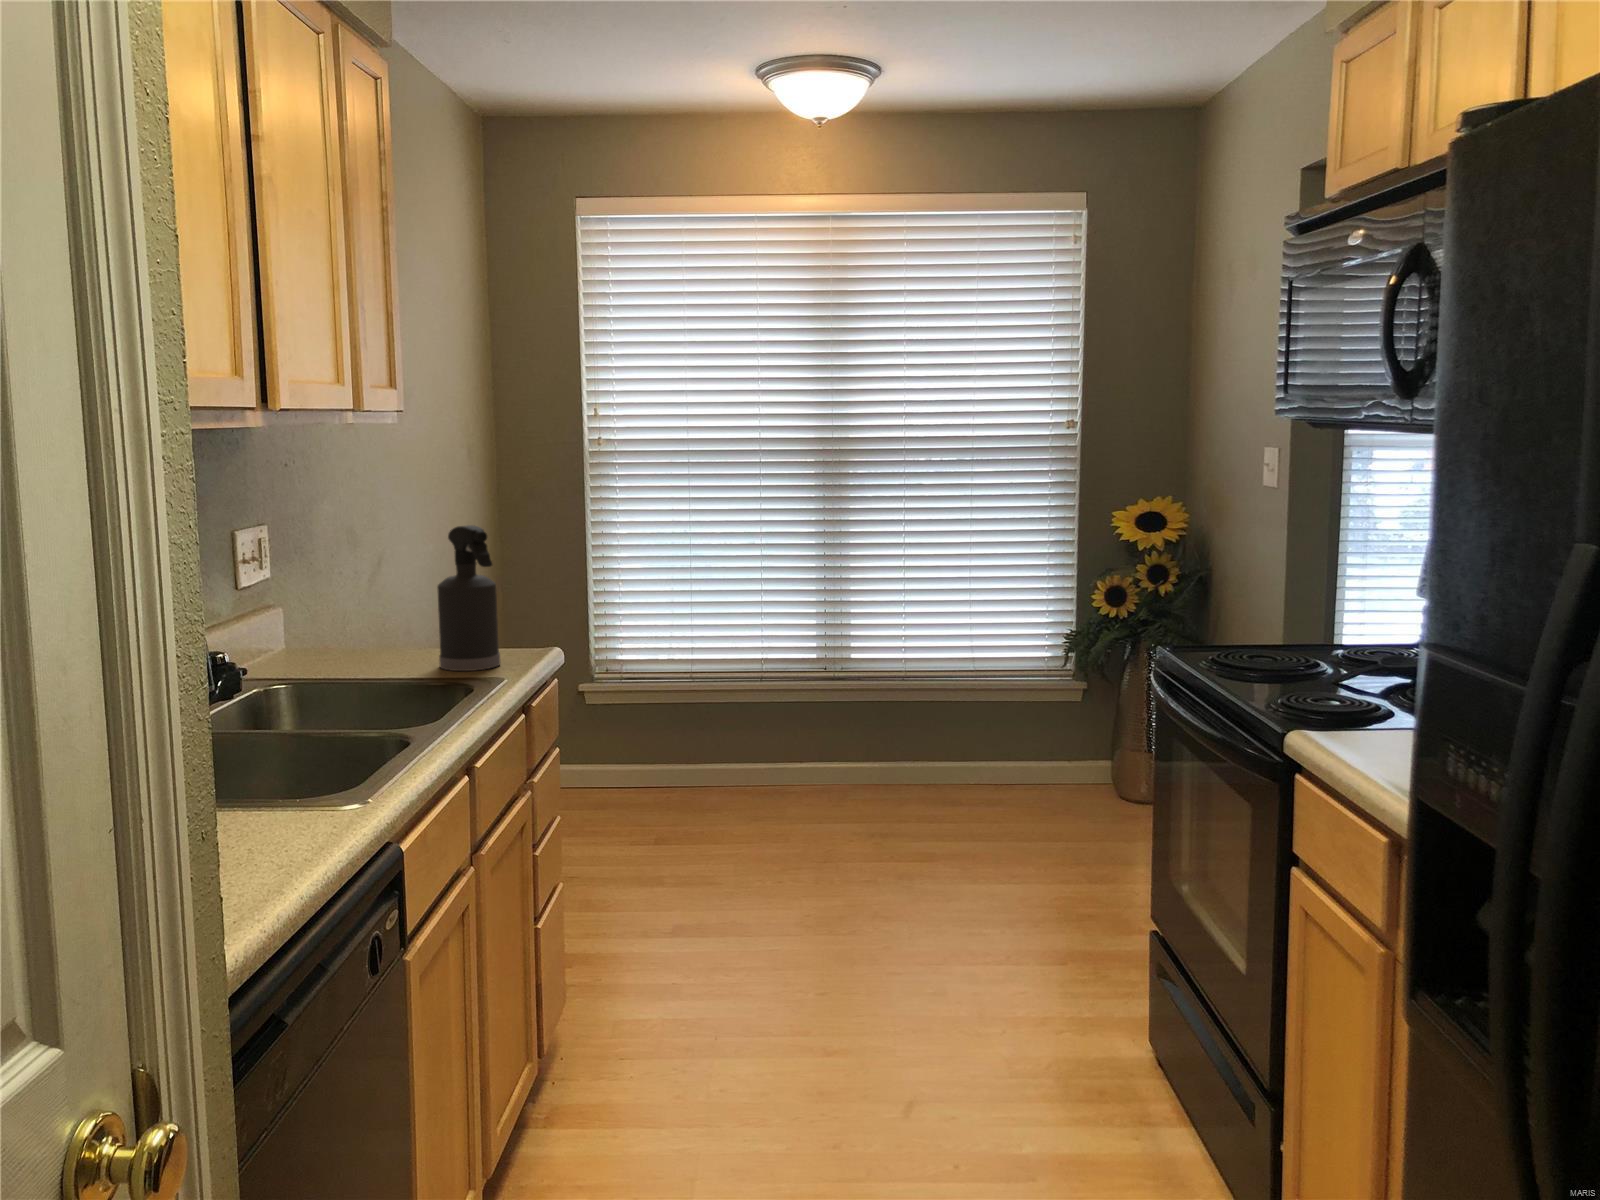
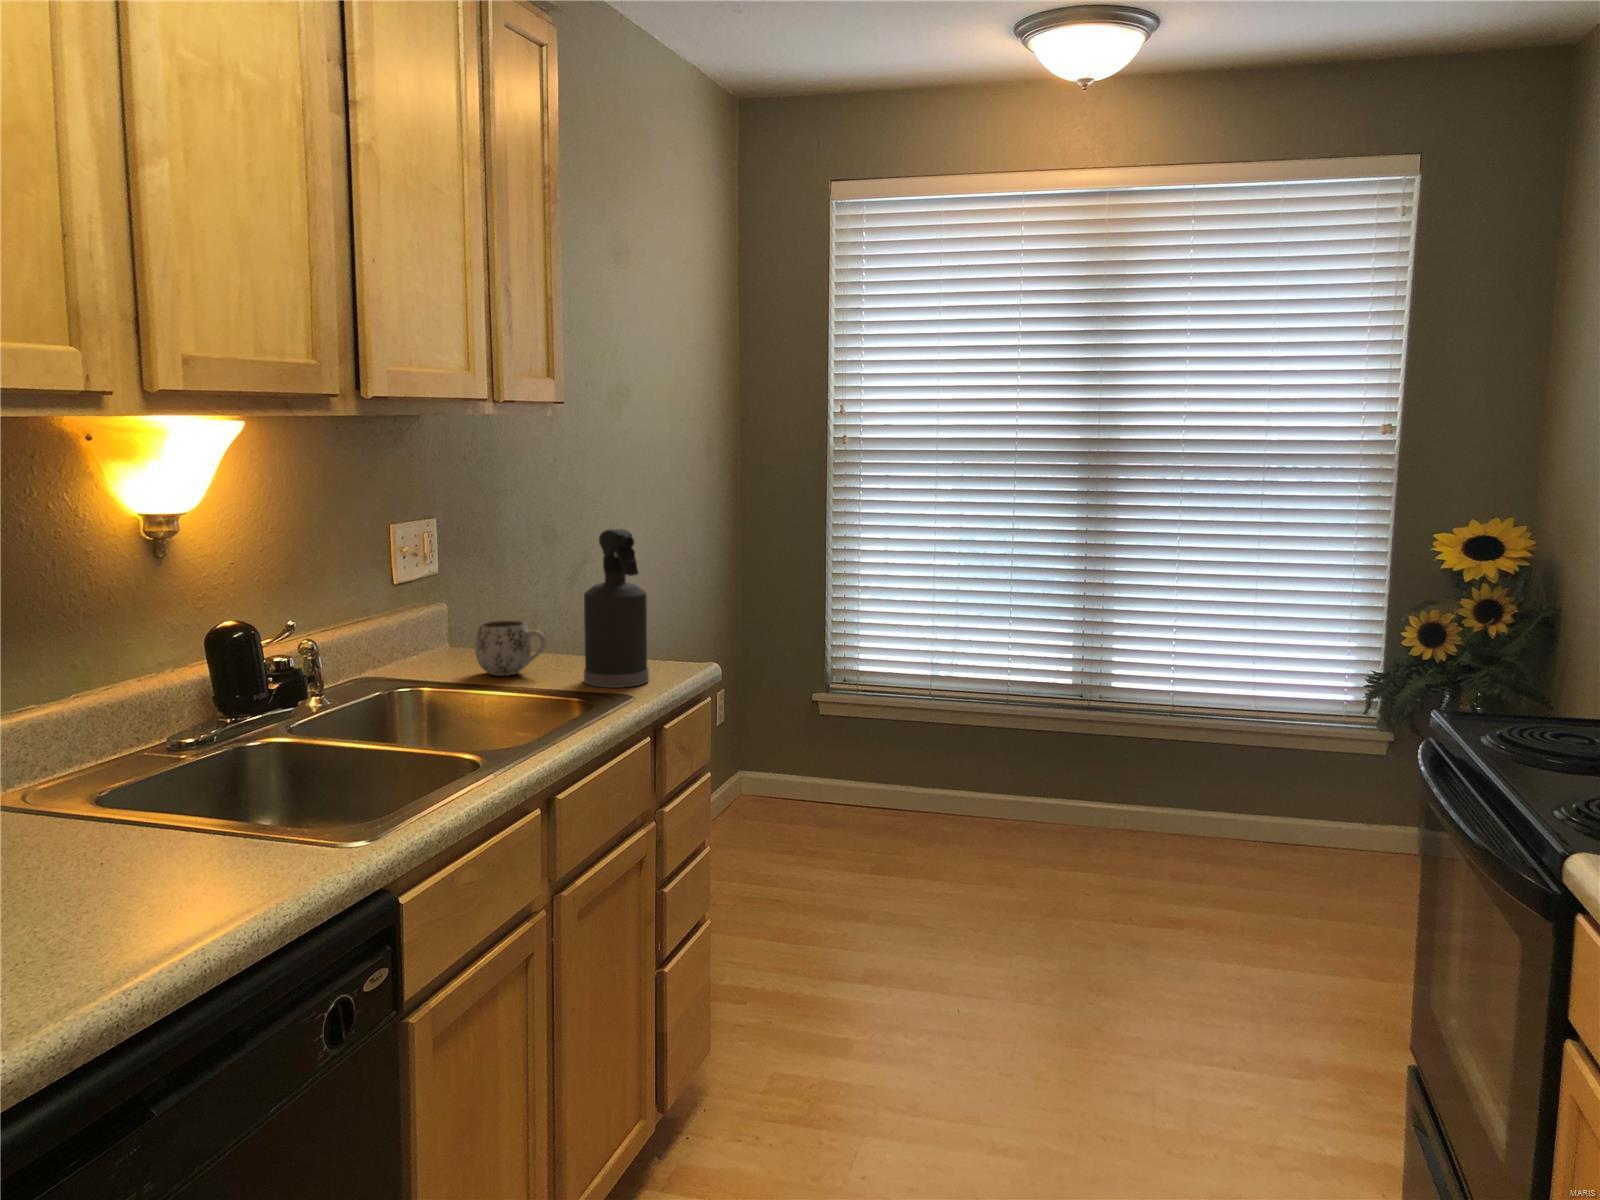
mug: none [329,615,400,668] -> present [475,620,547,676]

